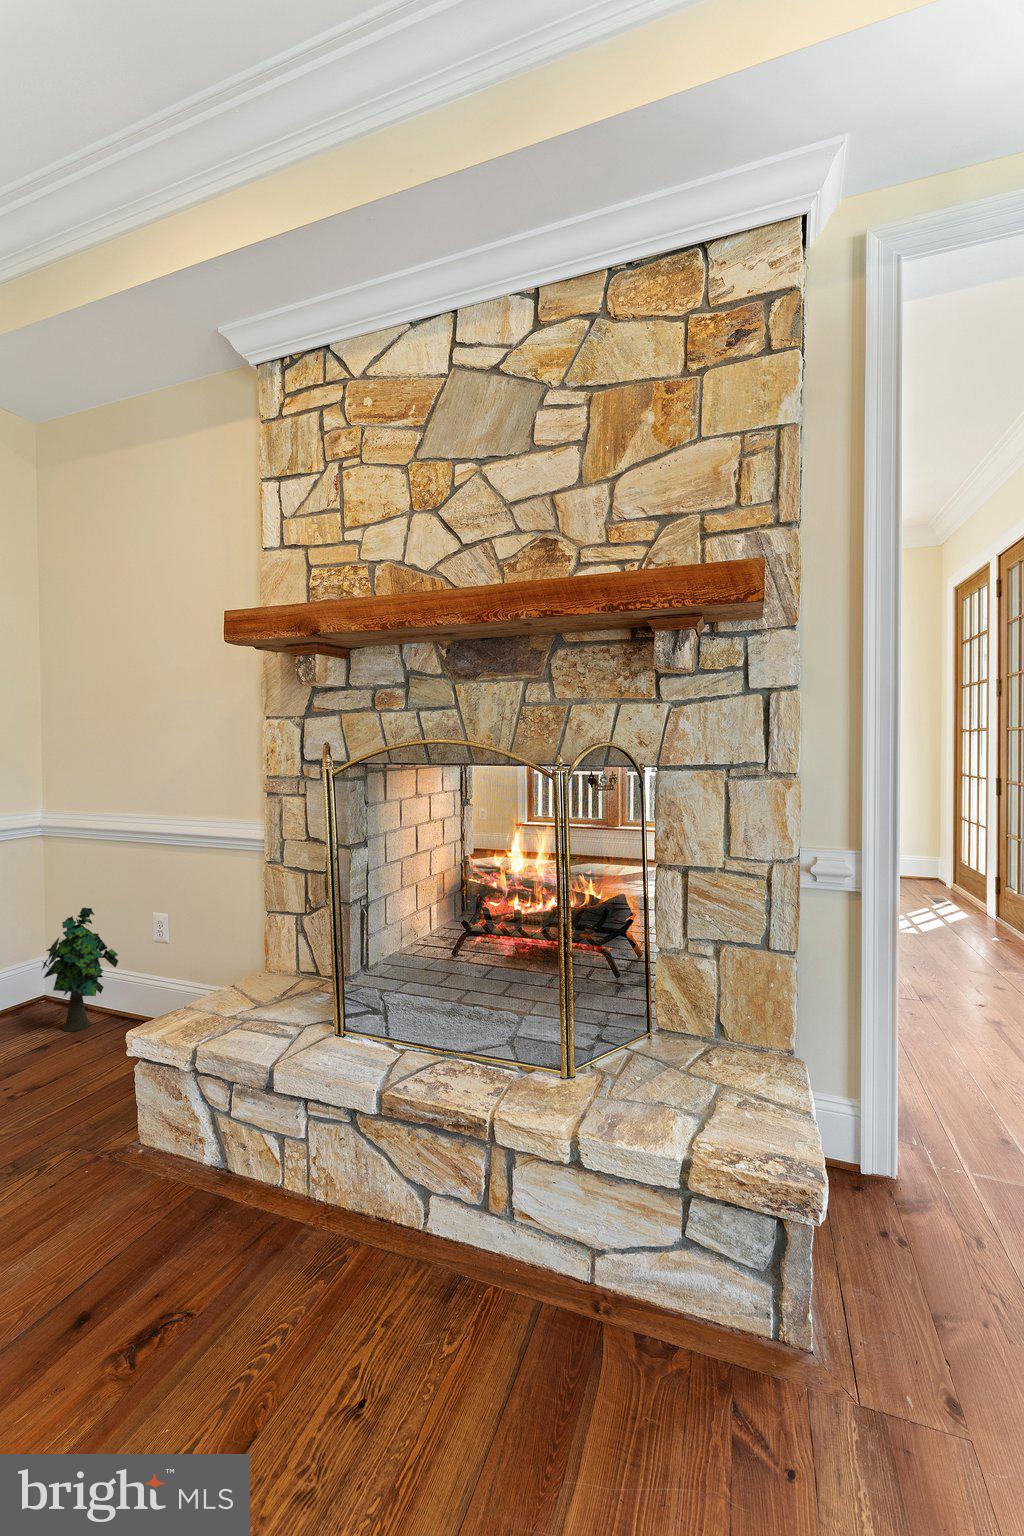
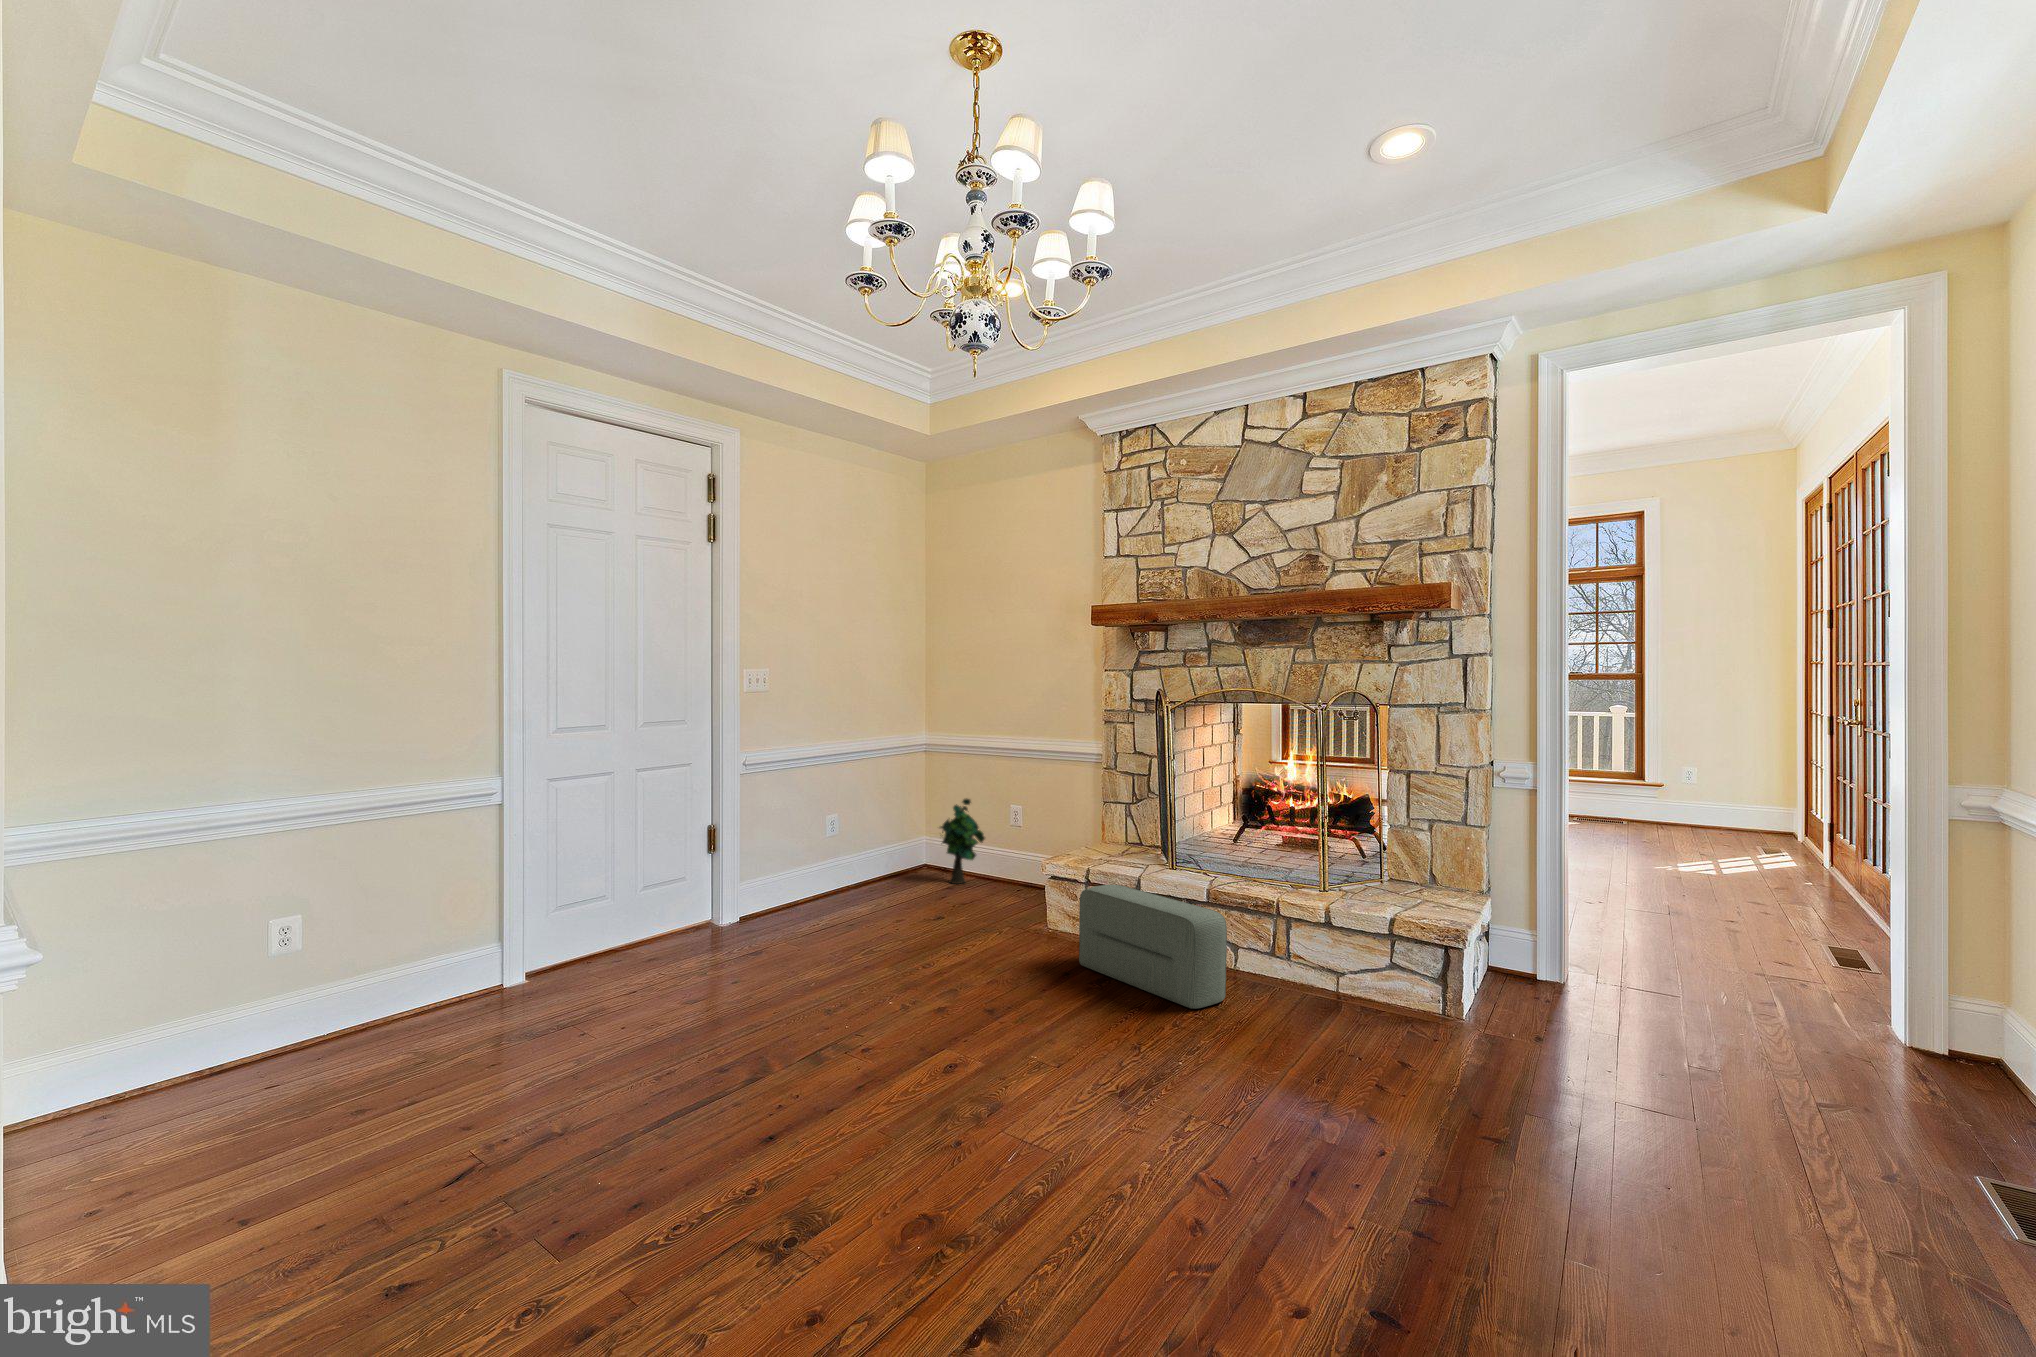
pouf: none [147,1093,388,1402] -> present [1079,885,1227,1009]

